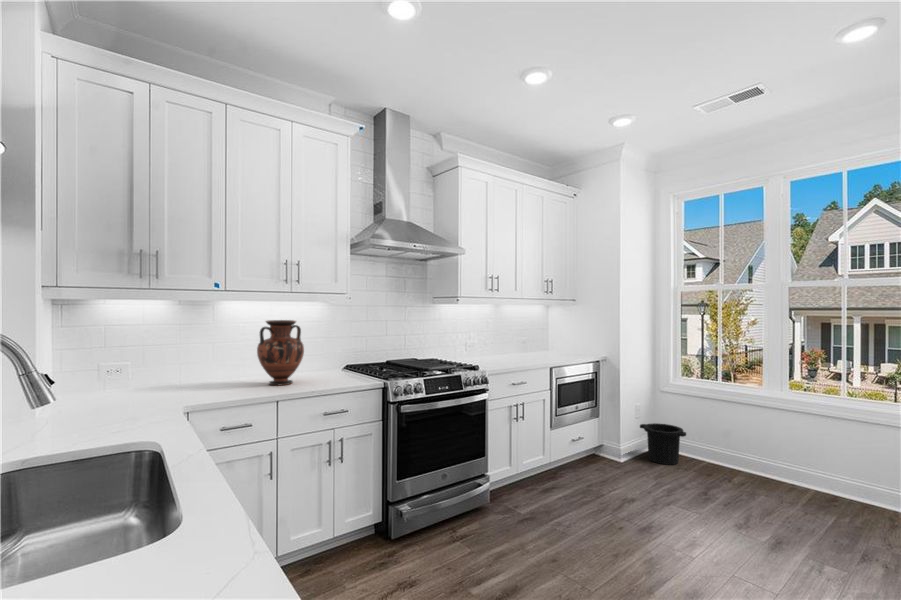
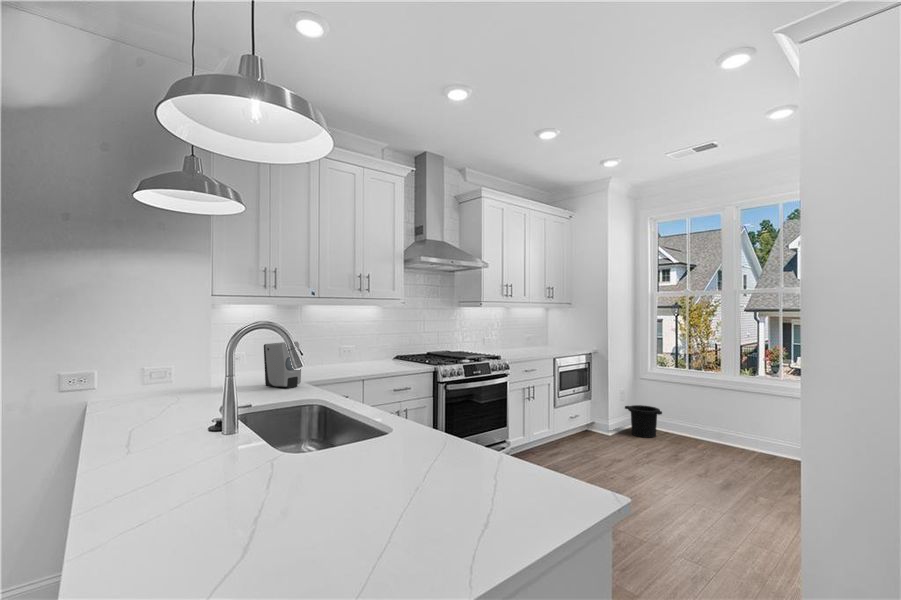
vase: present [257,320,304,385] -> none [341,320,375,369]
soap dispenser: none [107,353,161,421] -> present [264,342,301,388]

